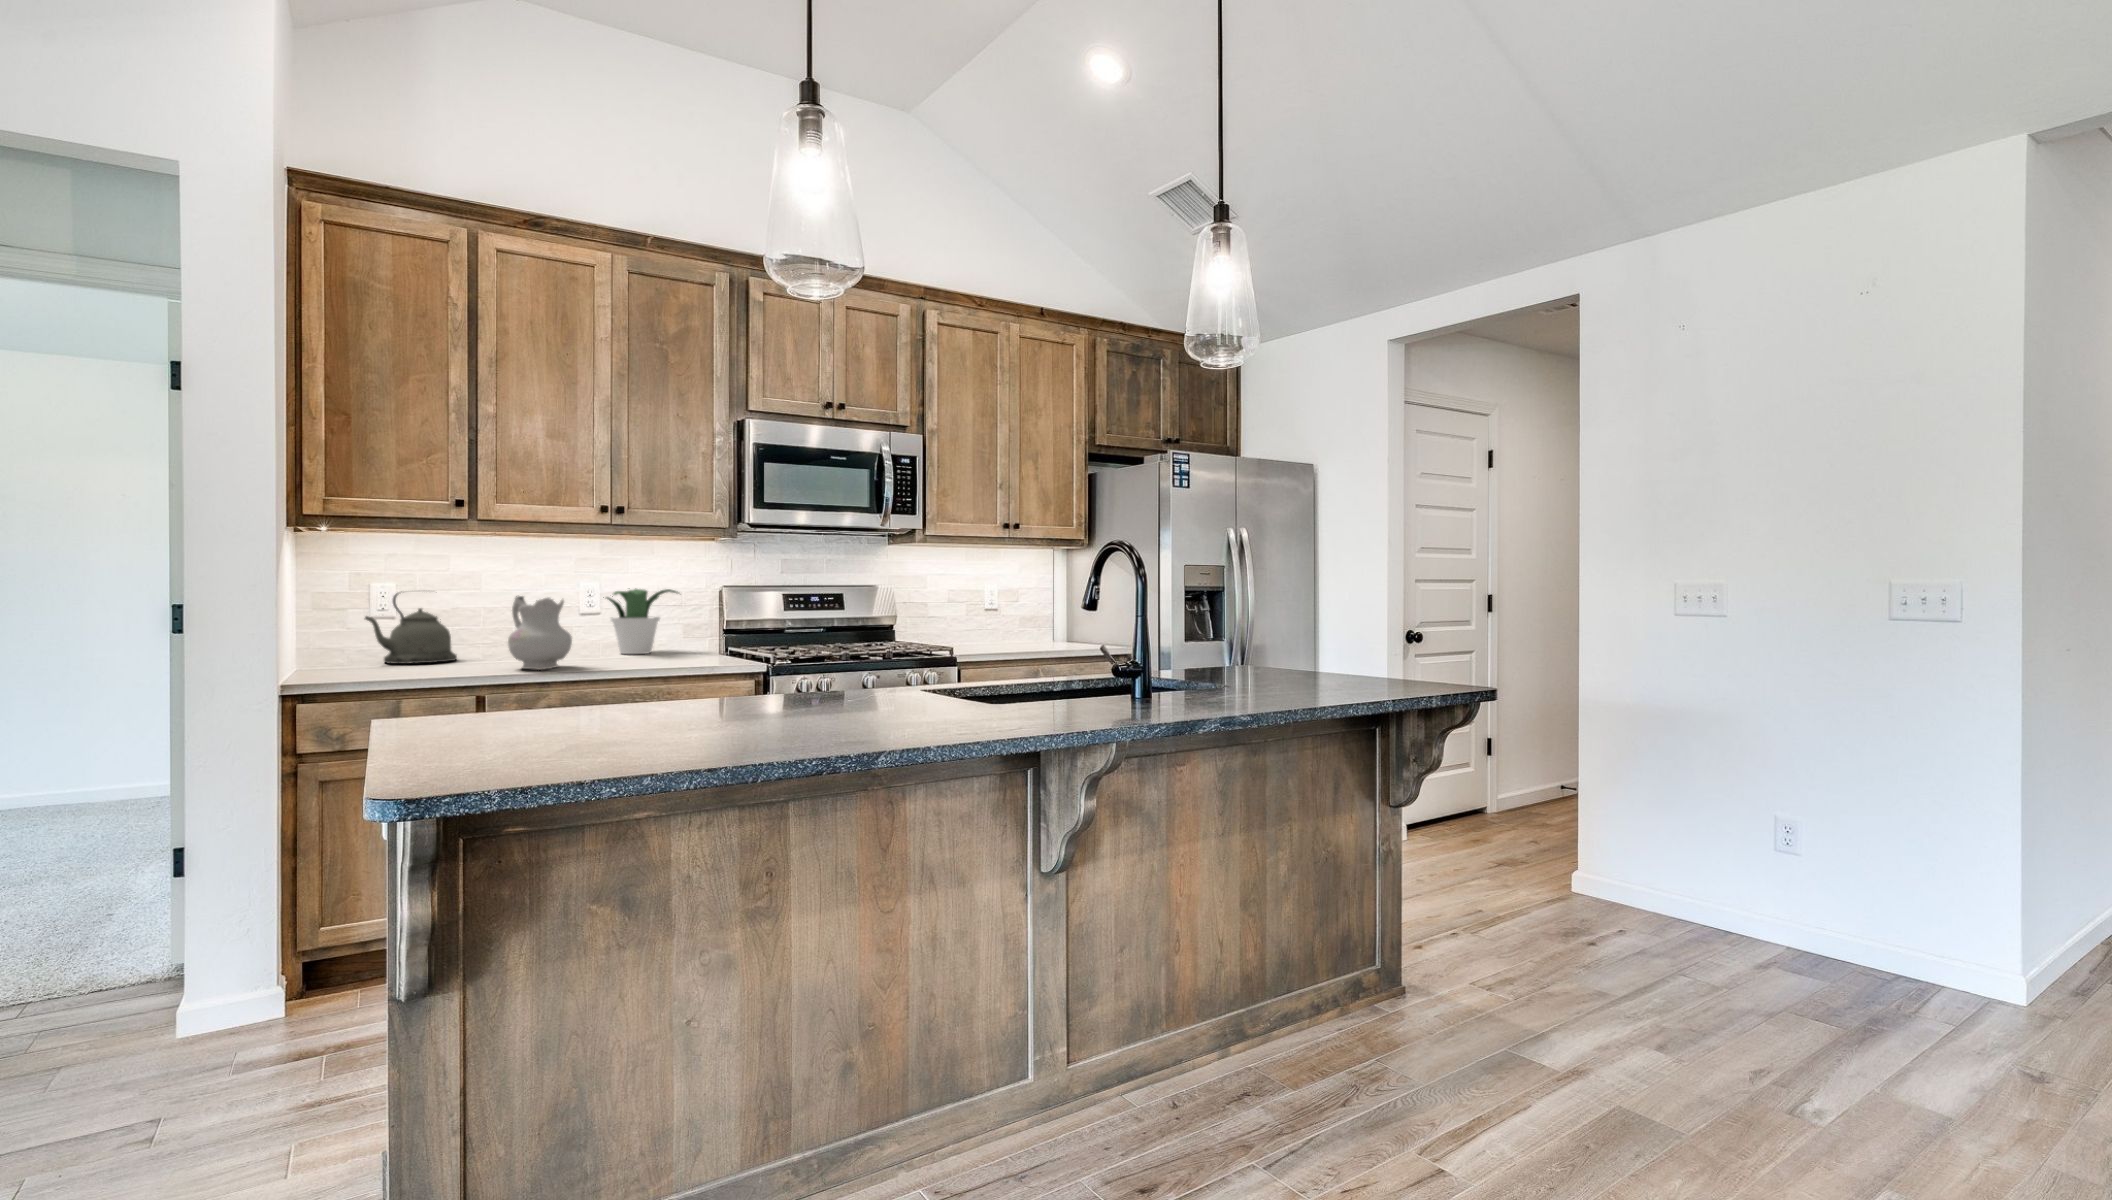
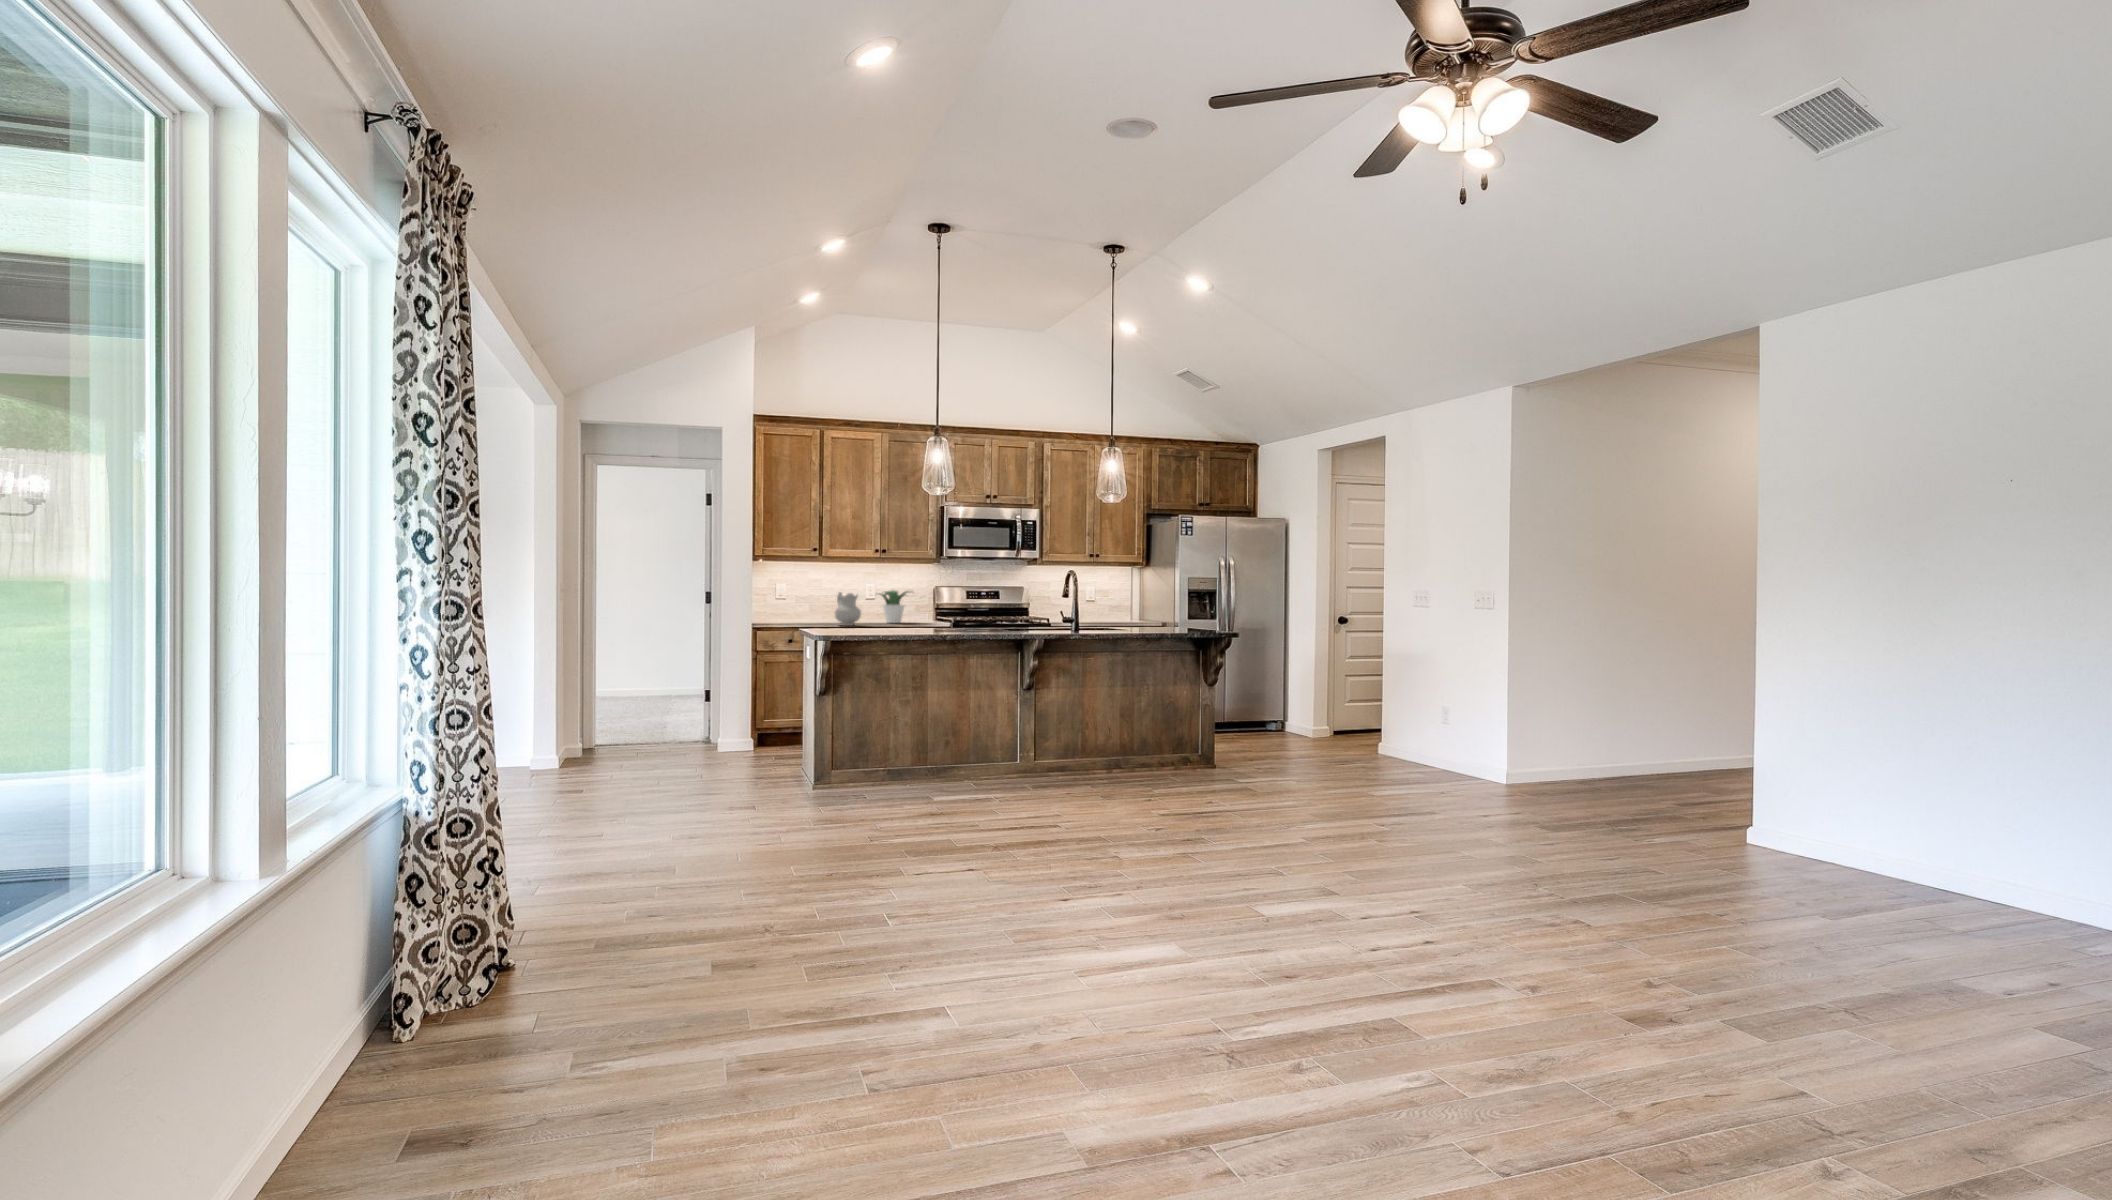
kettle: present [365,593,457,664] -> none [779,589,815,622]

